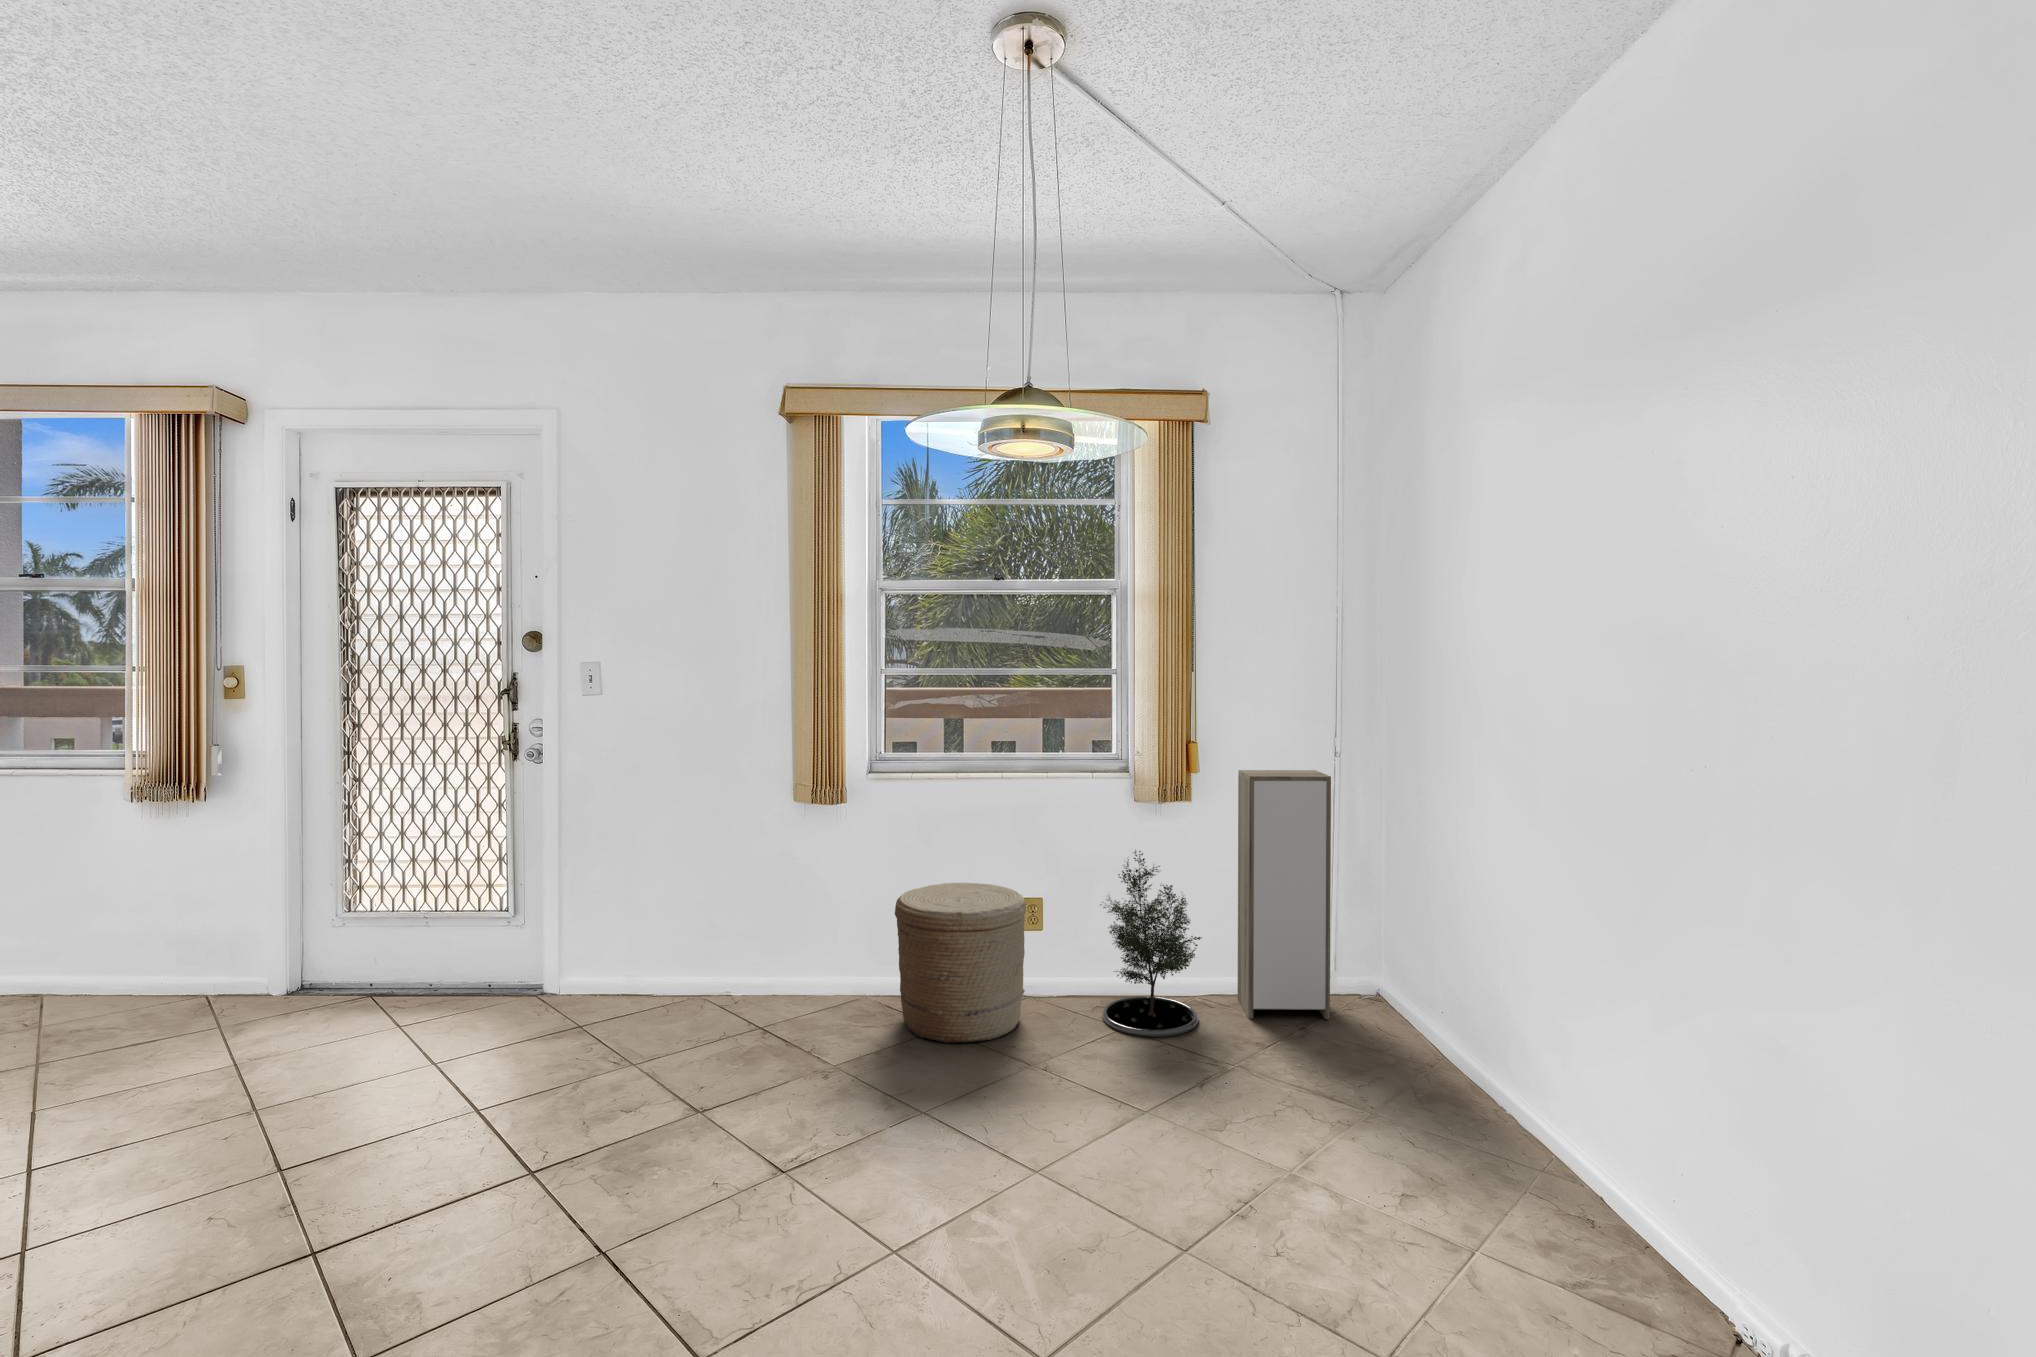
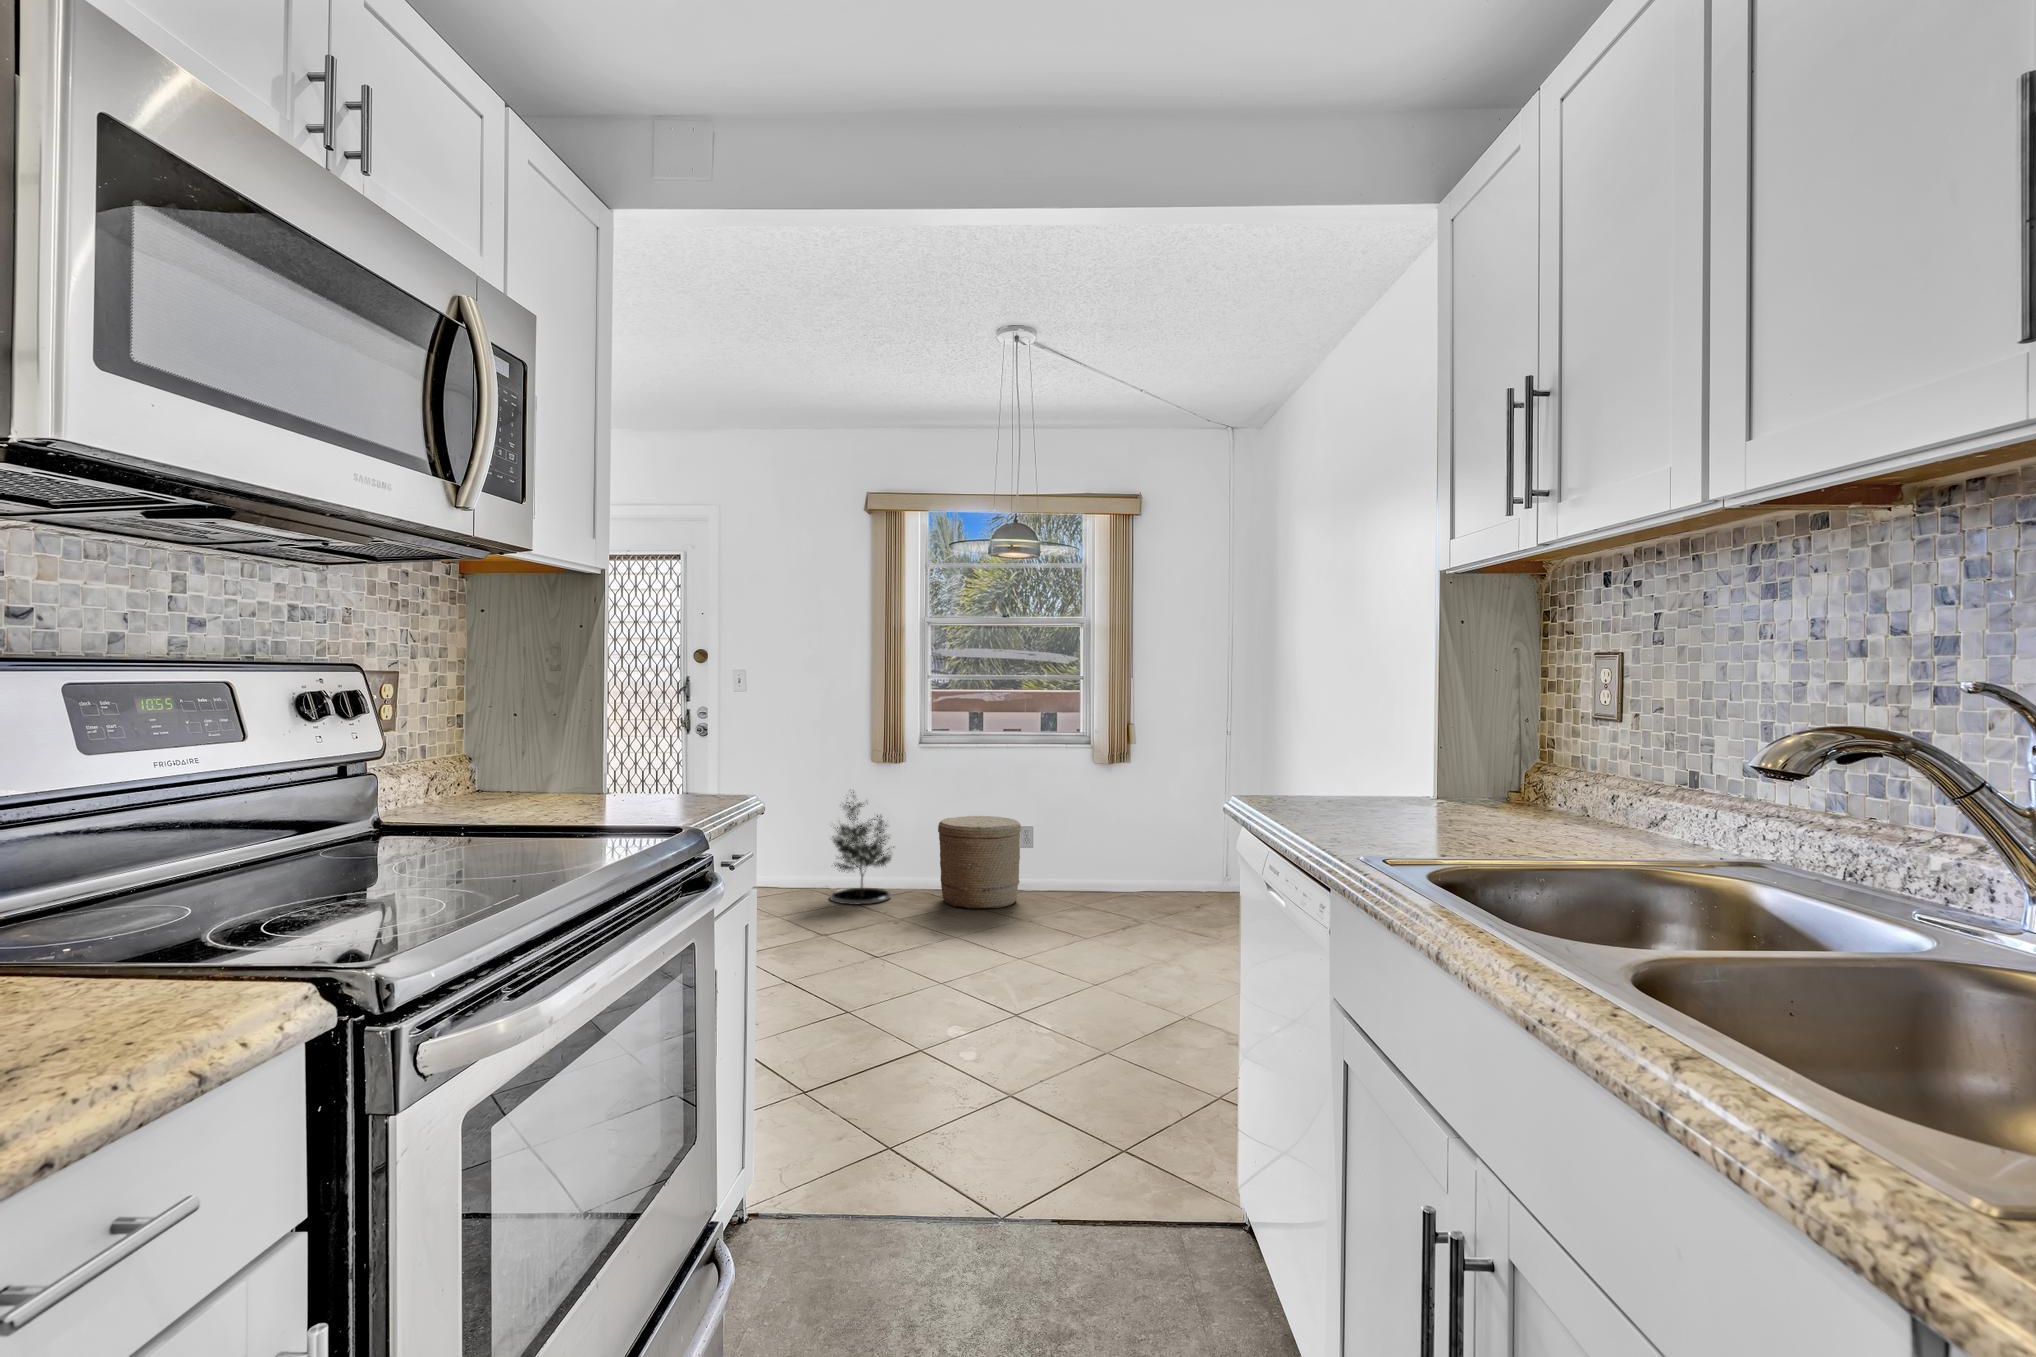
storage cabinet: present [1237,770,1331,1019] -> none [1161,744,1217,903]
potted tree: present [1100,851,1202,1037] -> present [830,792,894,905]

